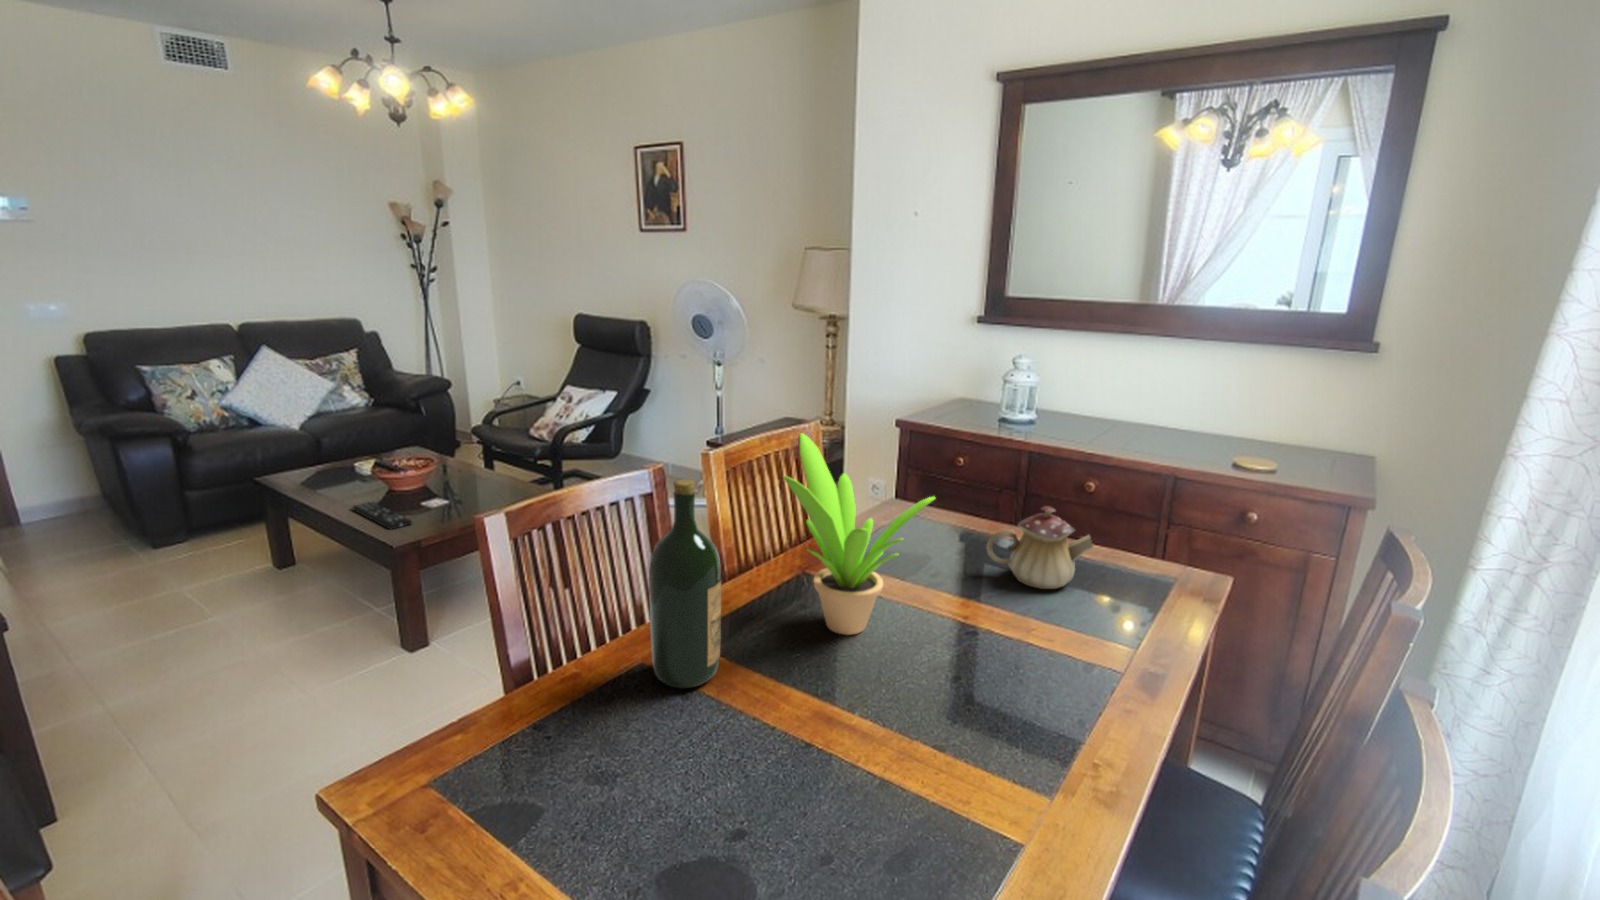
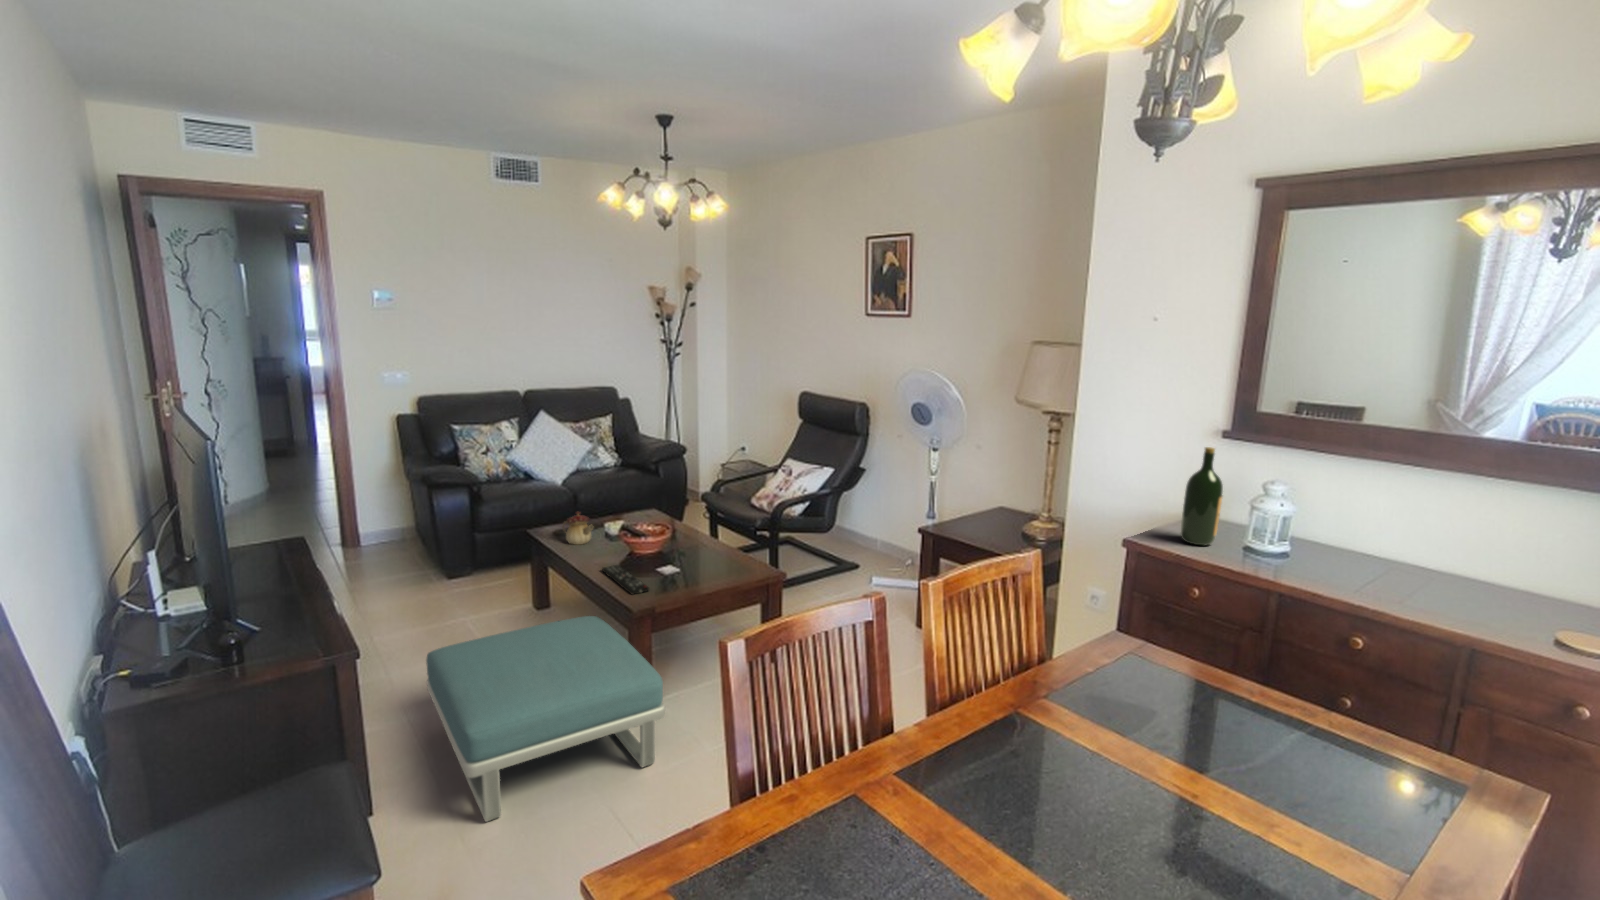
potted plant: present [783,433,935,635] -> none [999,584,1158,797]
wine bottle: present [649,480,721,688] -> present [1181,447,1223,545]
teapot: present [986,506,1093,589] -> present [563,512,593,545]
footstool: none [115,558,439,799] -> present [426,616,665,822]

